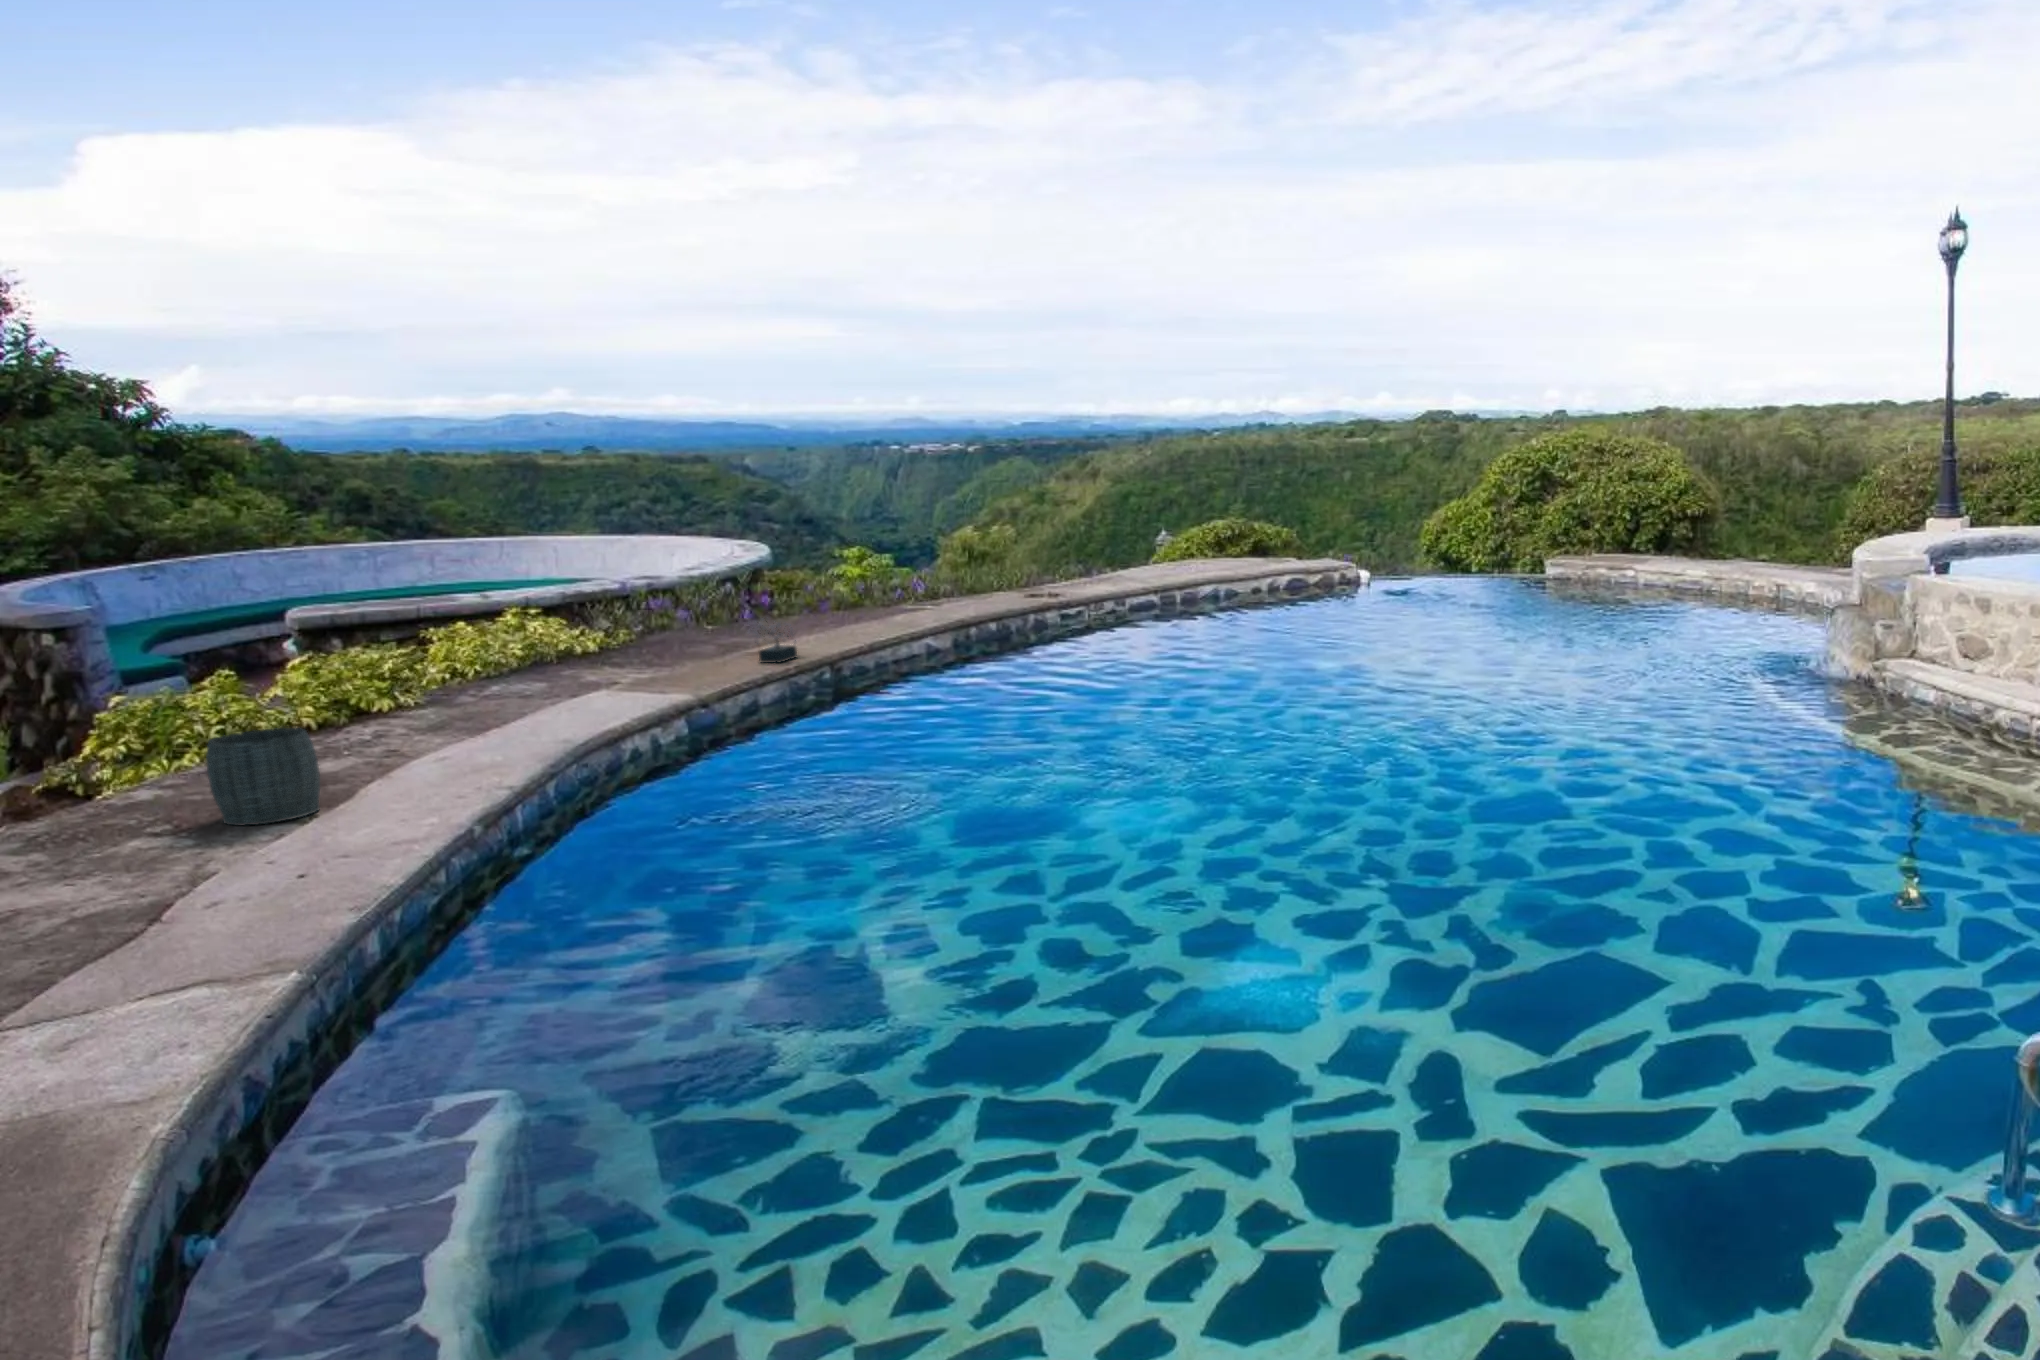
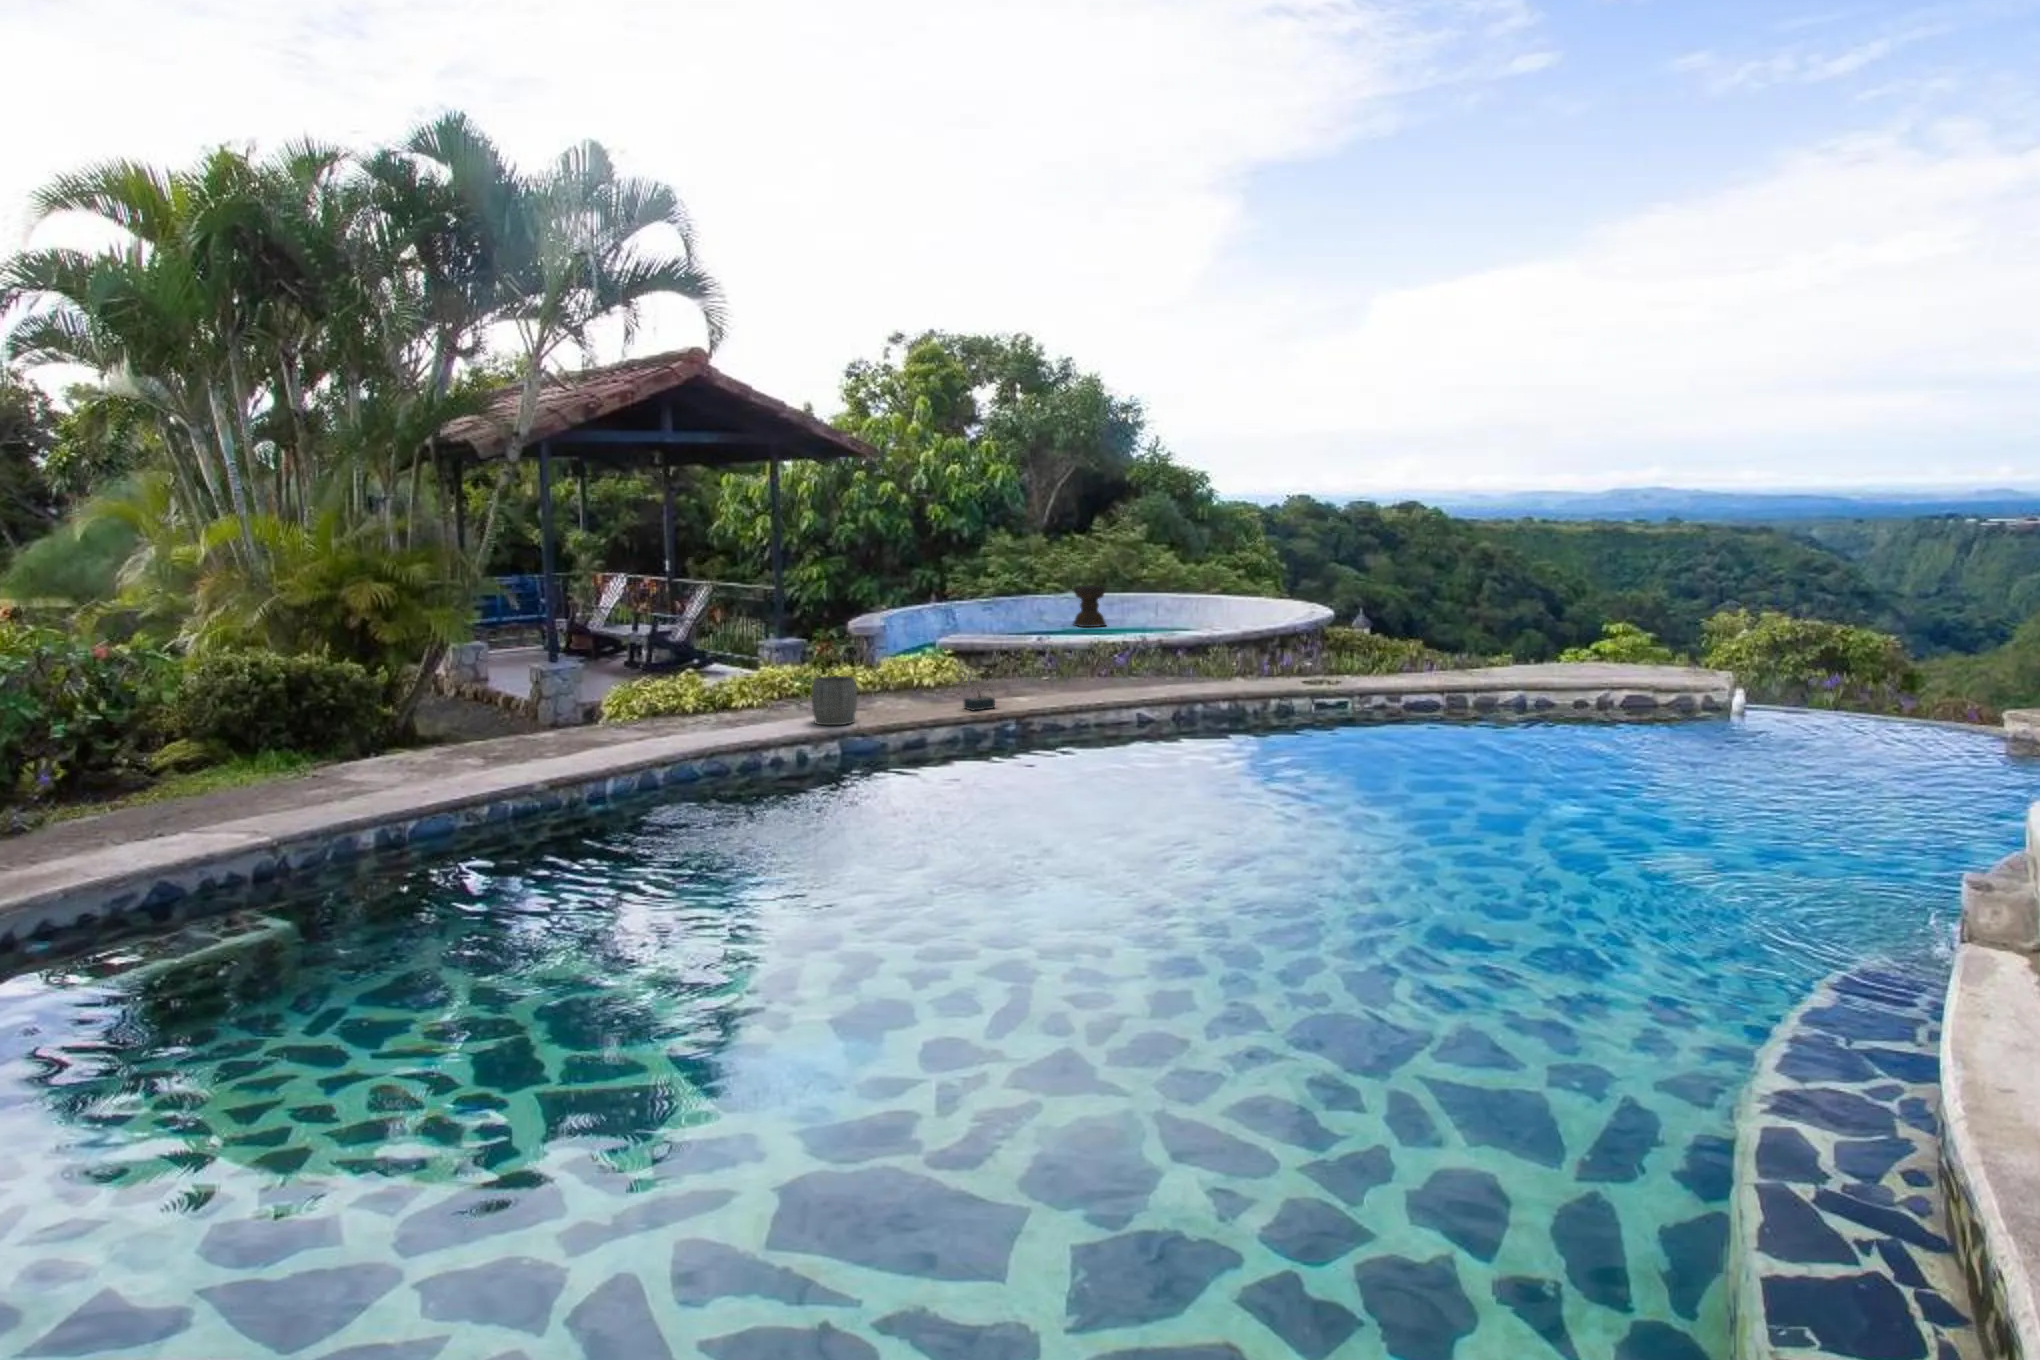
stool: none [578,520,636,573] -> present [1073,585,1106,627]
woven basket: present [206,728,320,825] -> present [812,676,857,725]

